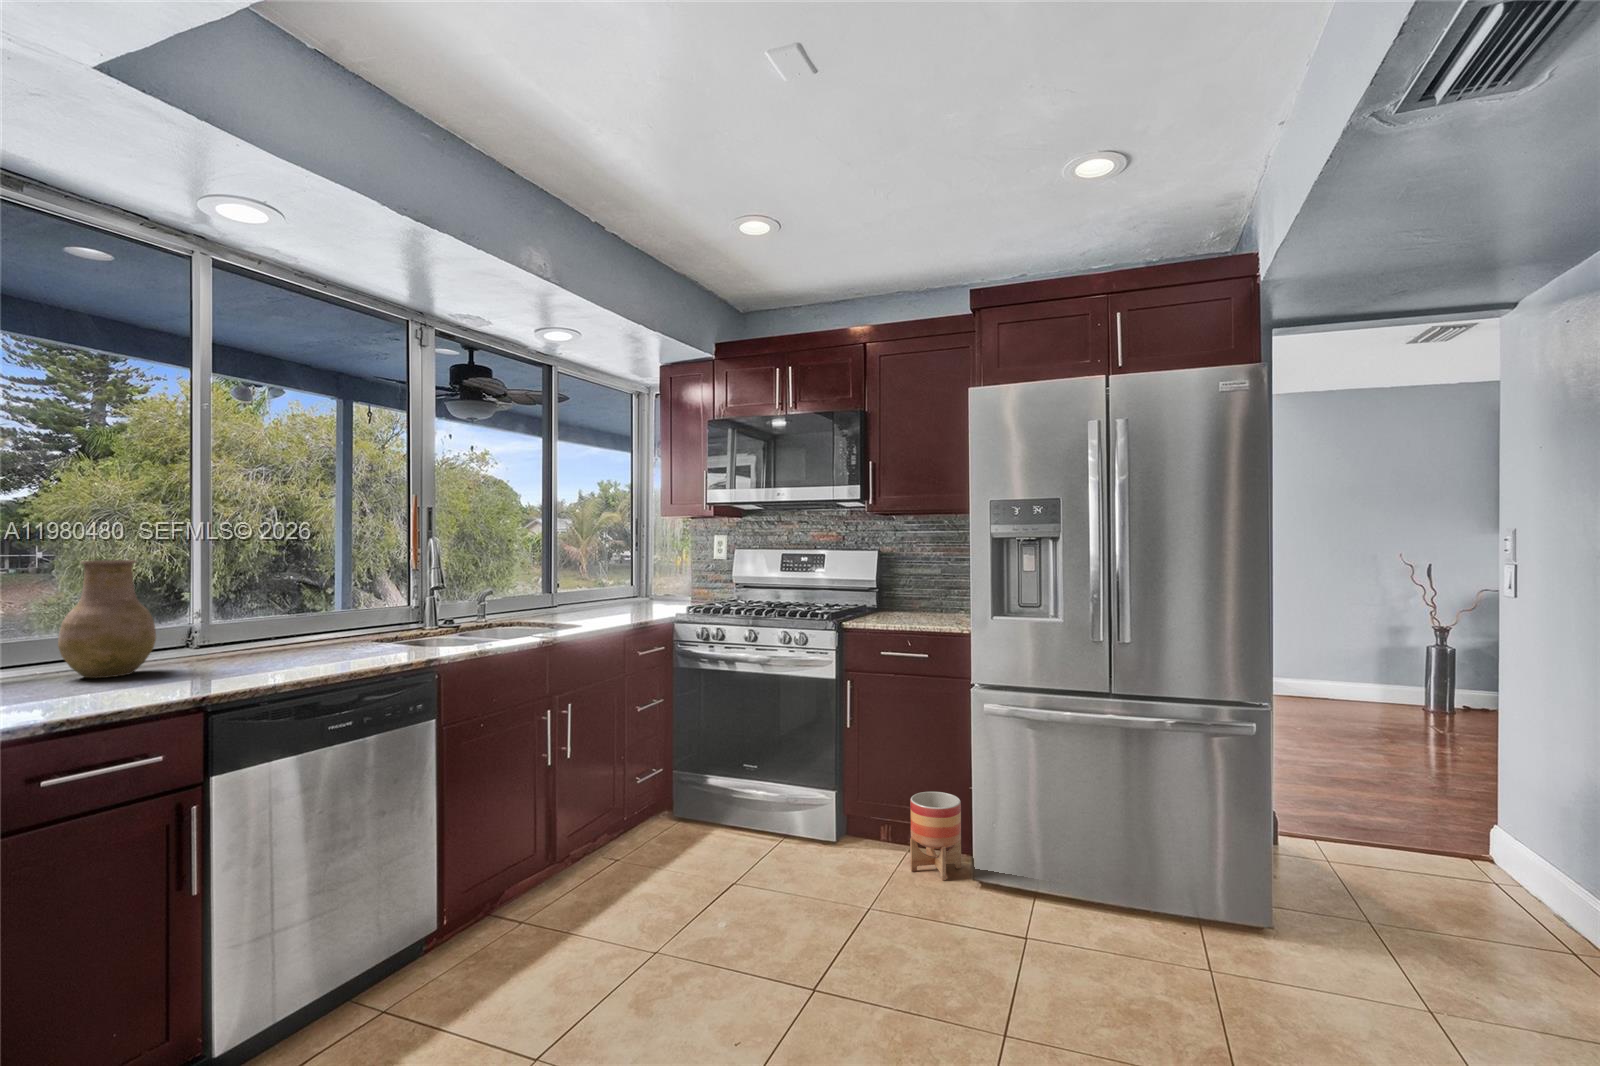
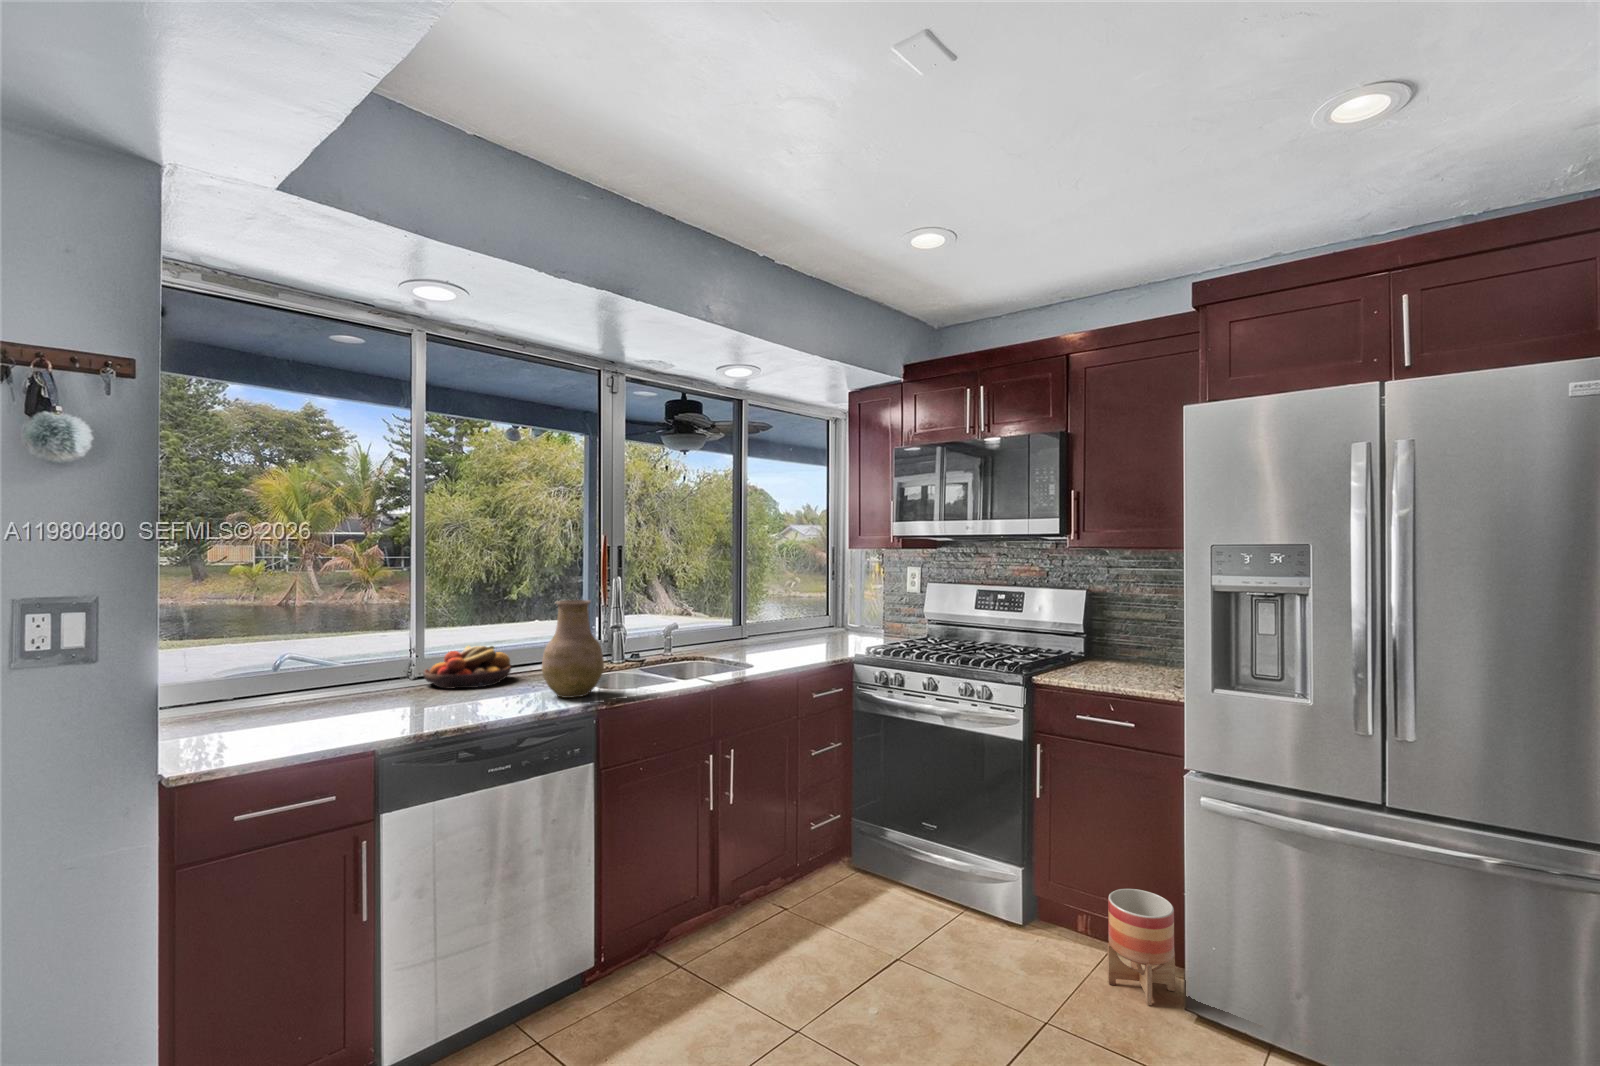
vase: present [58,560,156,678] -> present [542,600,604,698]
fruit bowl: none [209,611,319,656] -> present [423,646,511,689]

